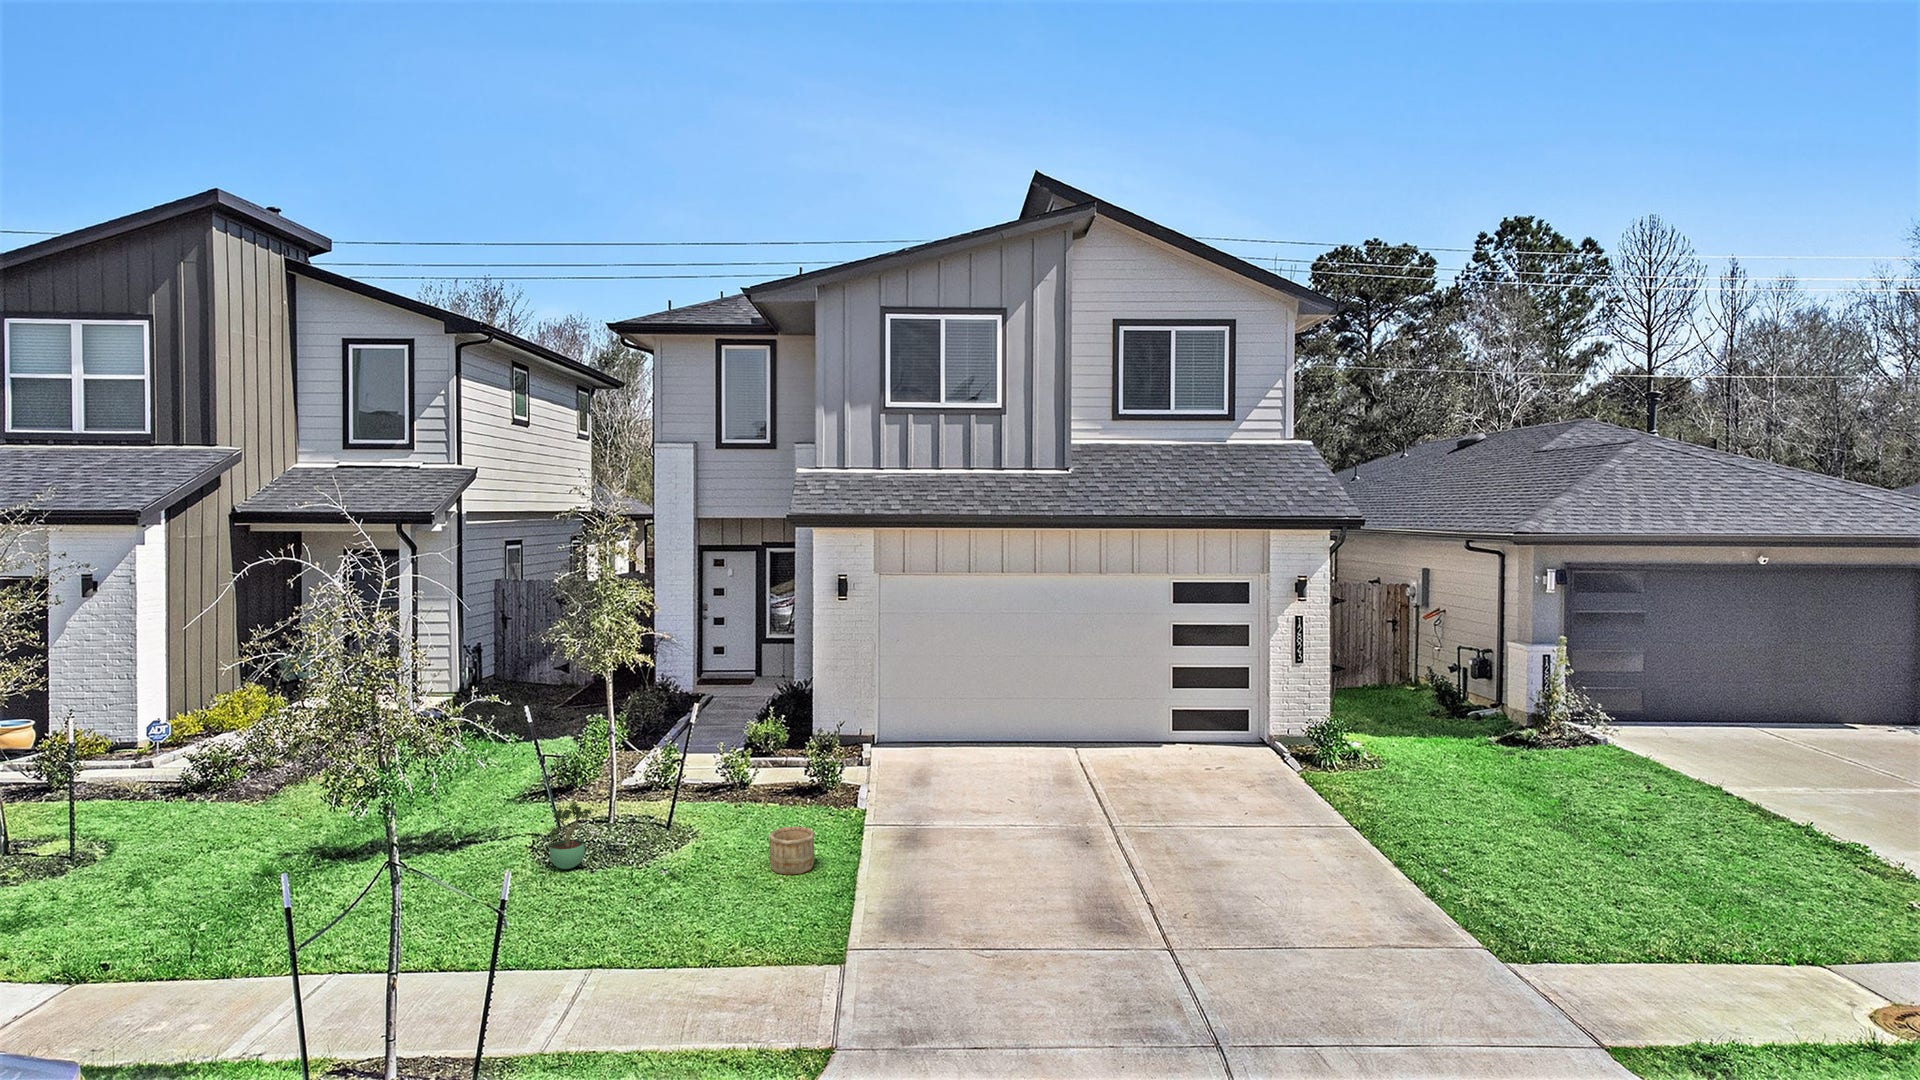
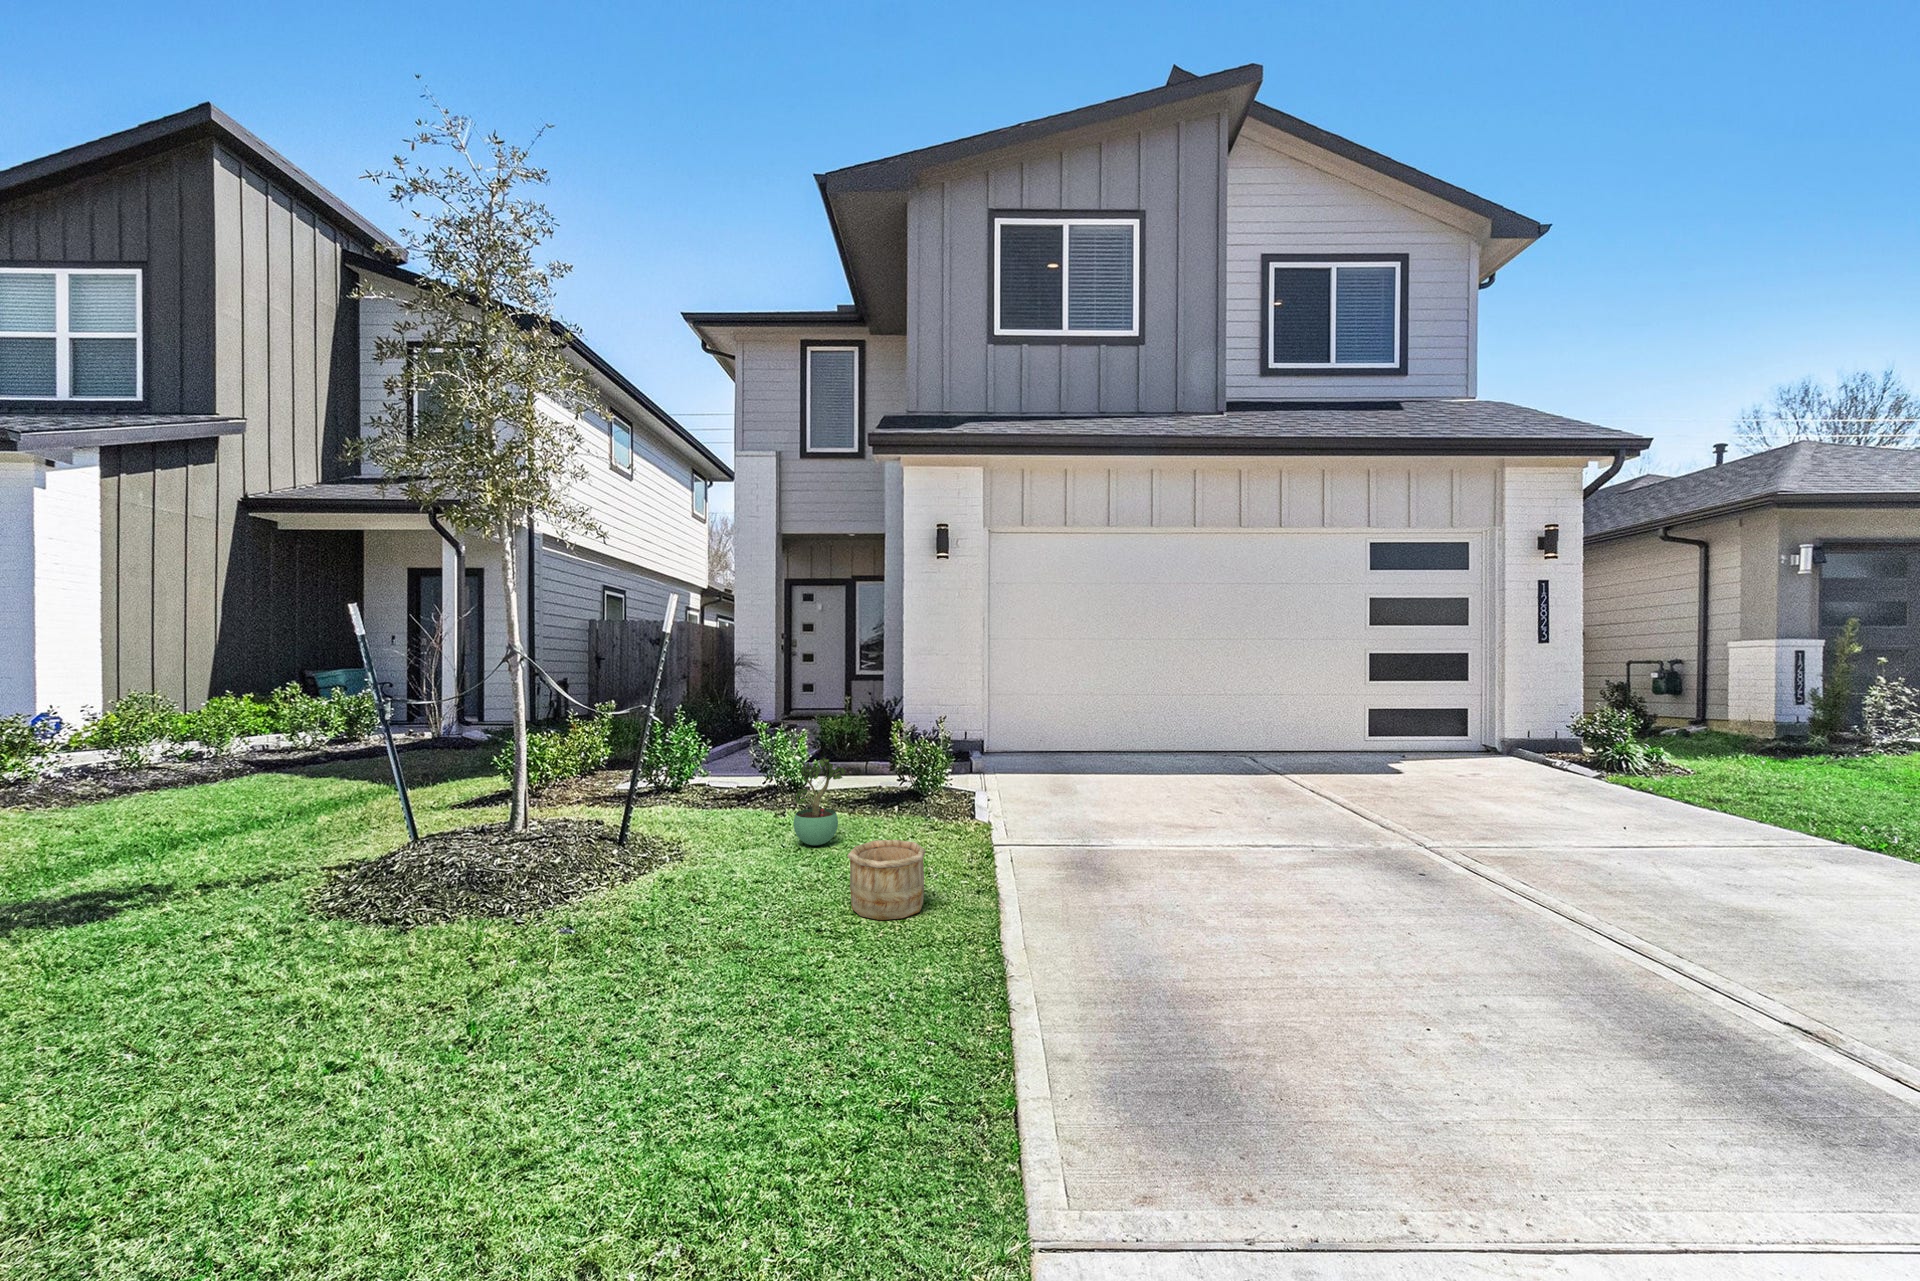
potted plant: present [549,803,591,869] -> present [794,757,845,845]

